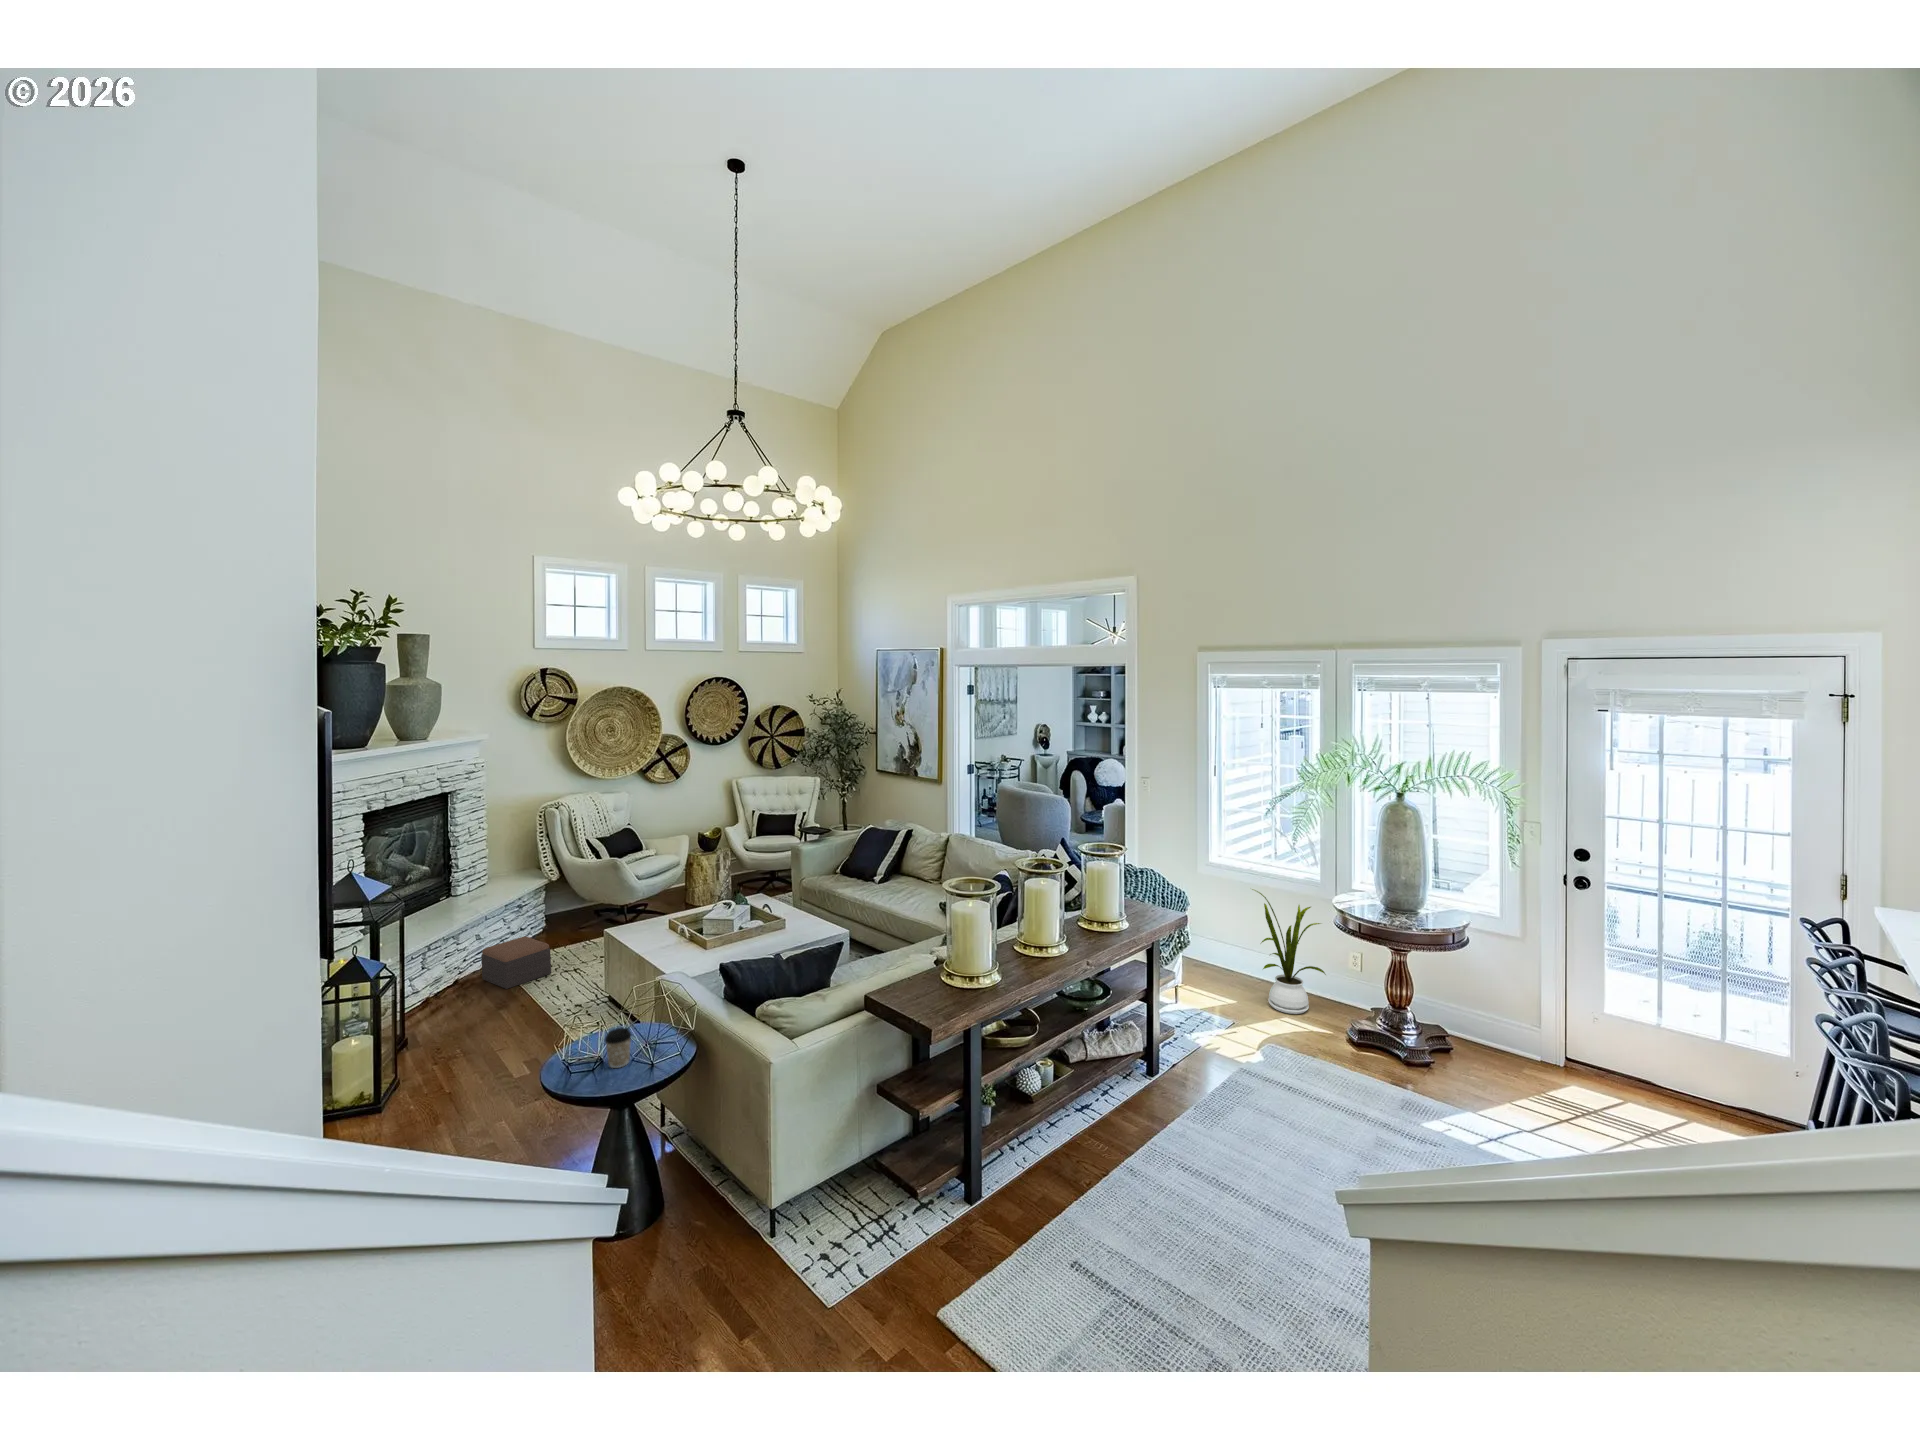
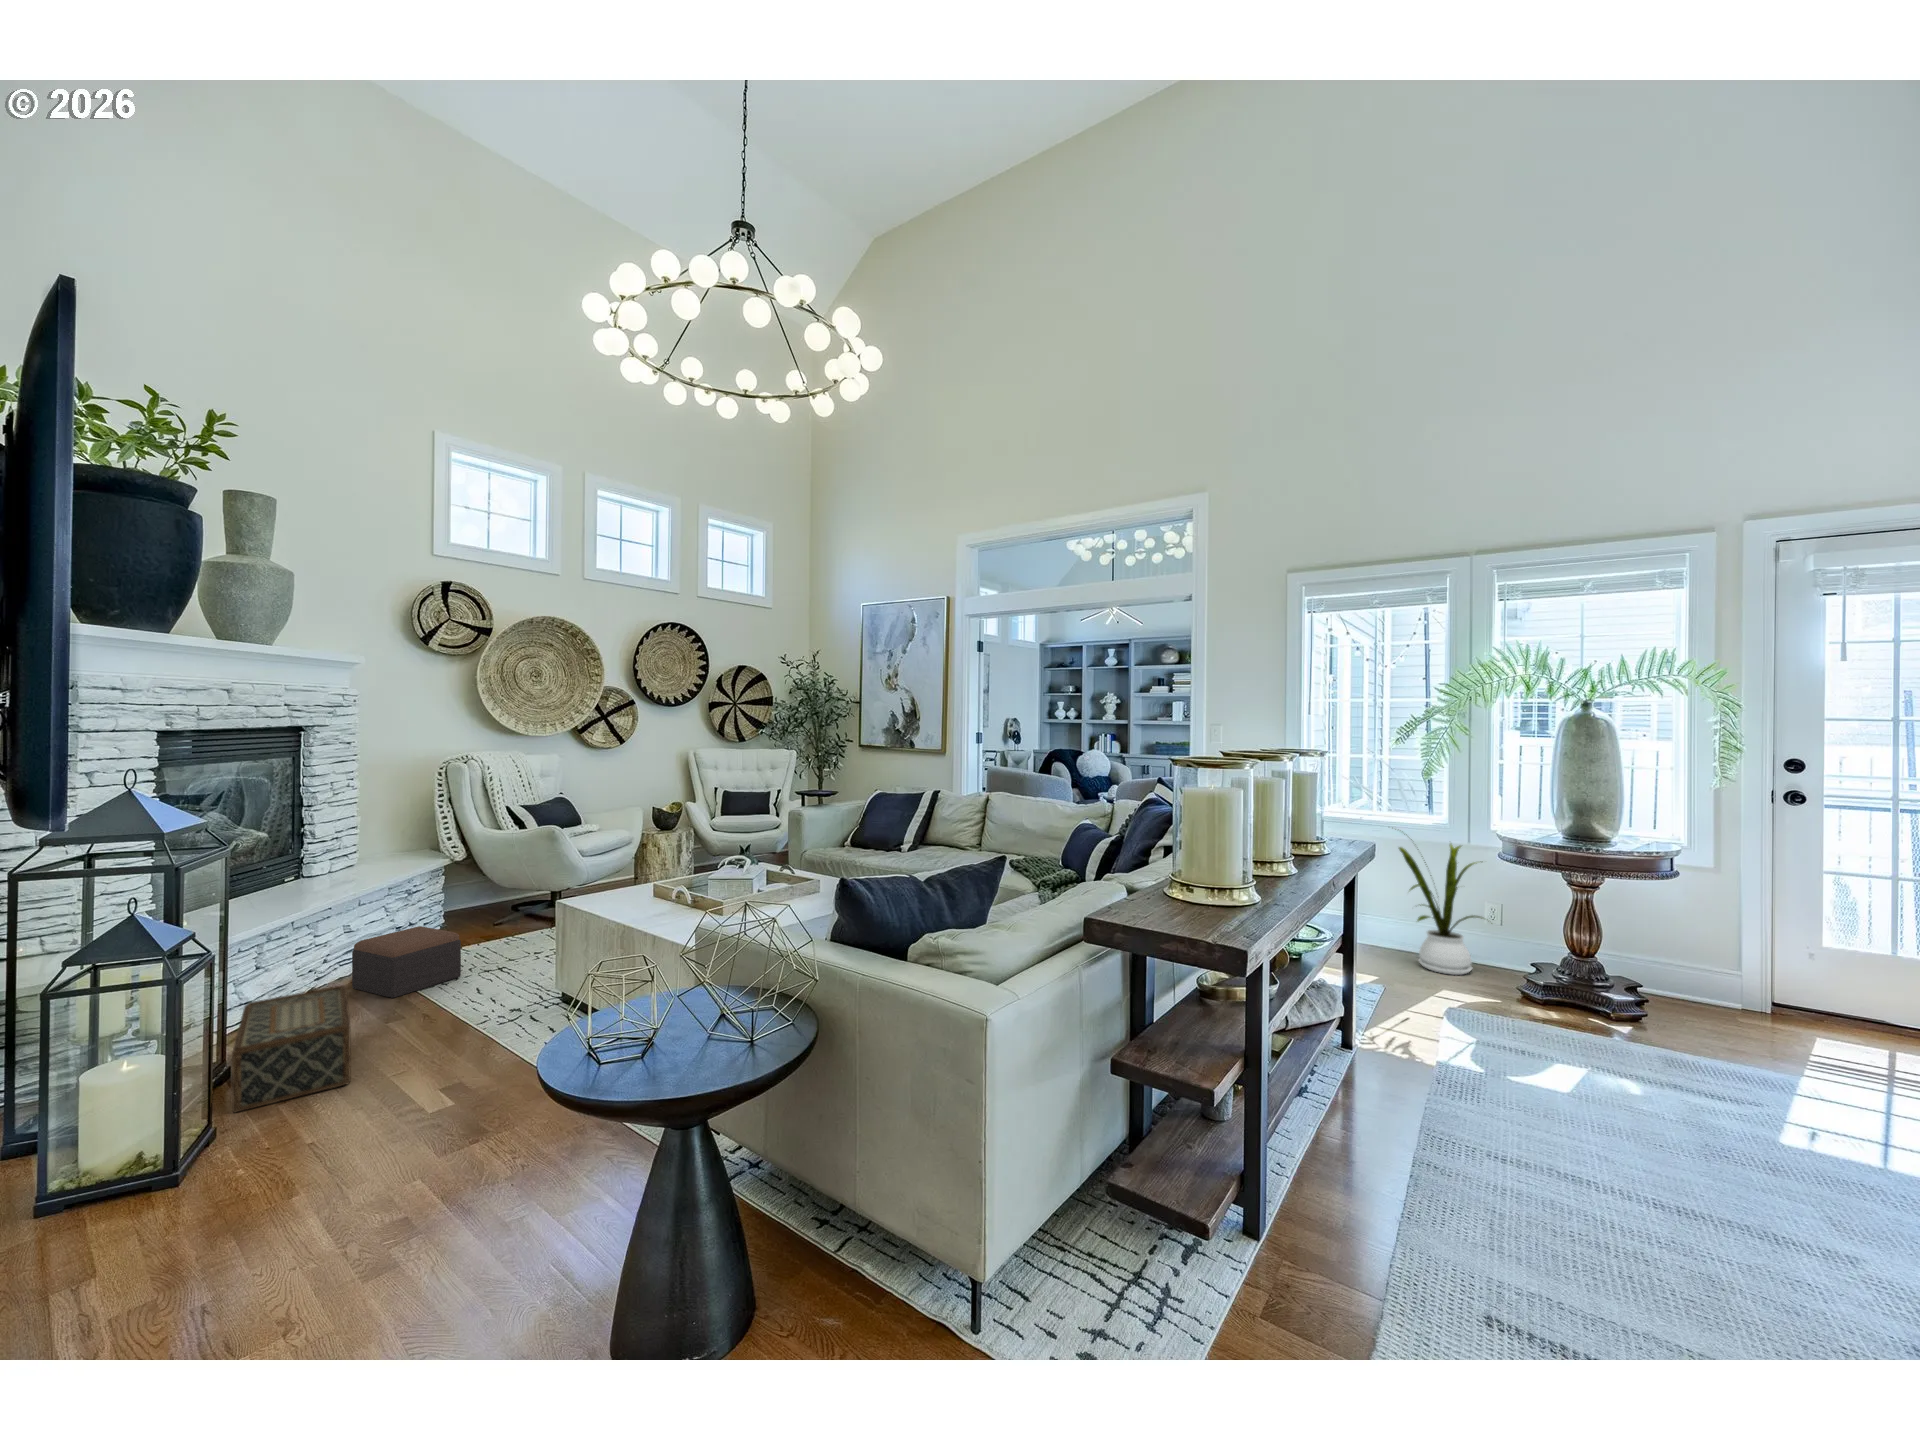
woven basket: none [408,986,476,1068] -> present [232,986,351,1113]
coffee cup: present [605,1028,631,1068] -> none [661,974,709,1046]

